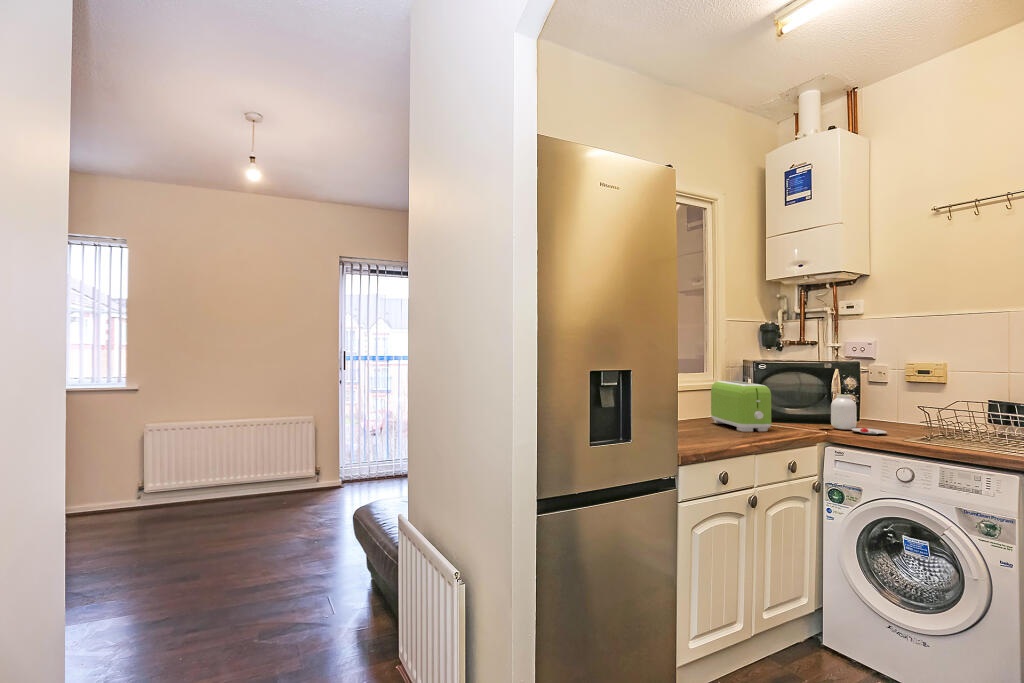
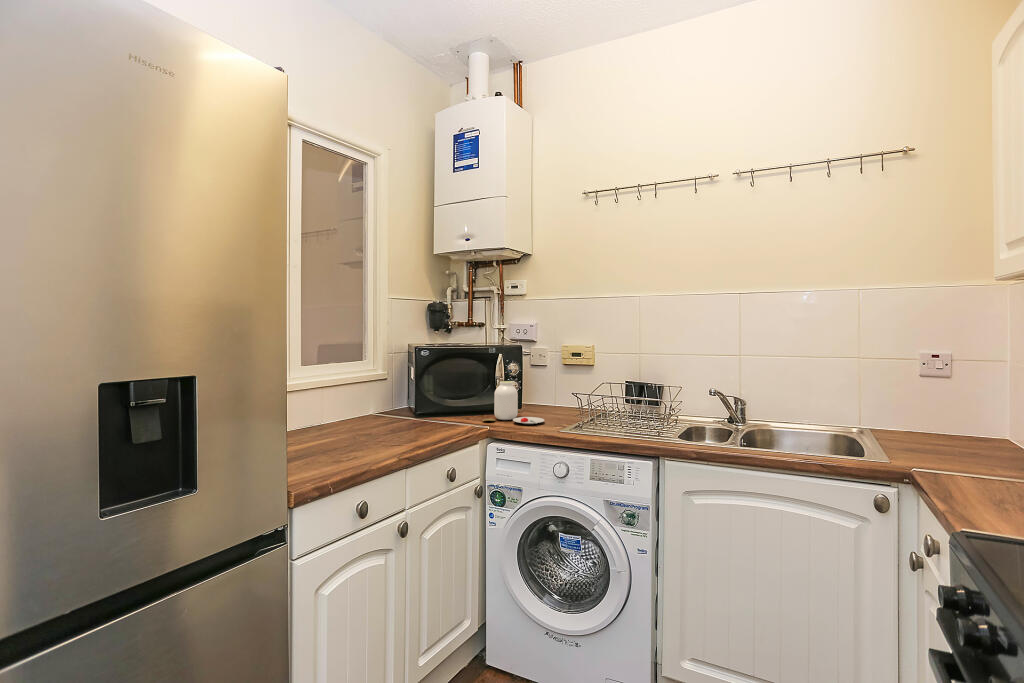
toaster: present [711,381,771,432] -> none [366,371,432,436]

